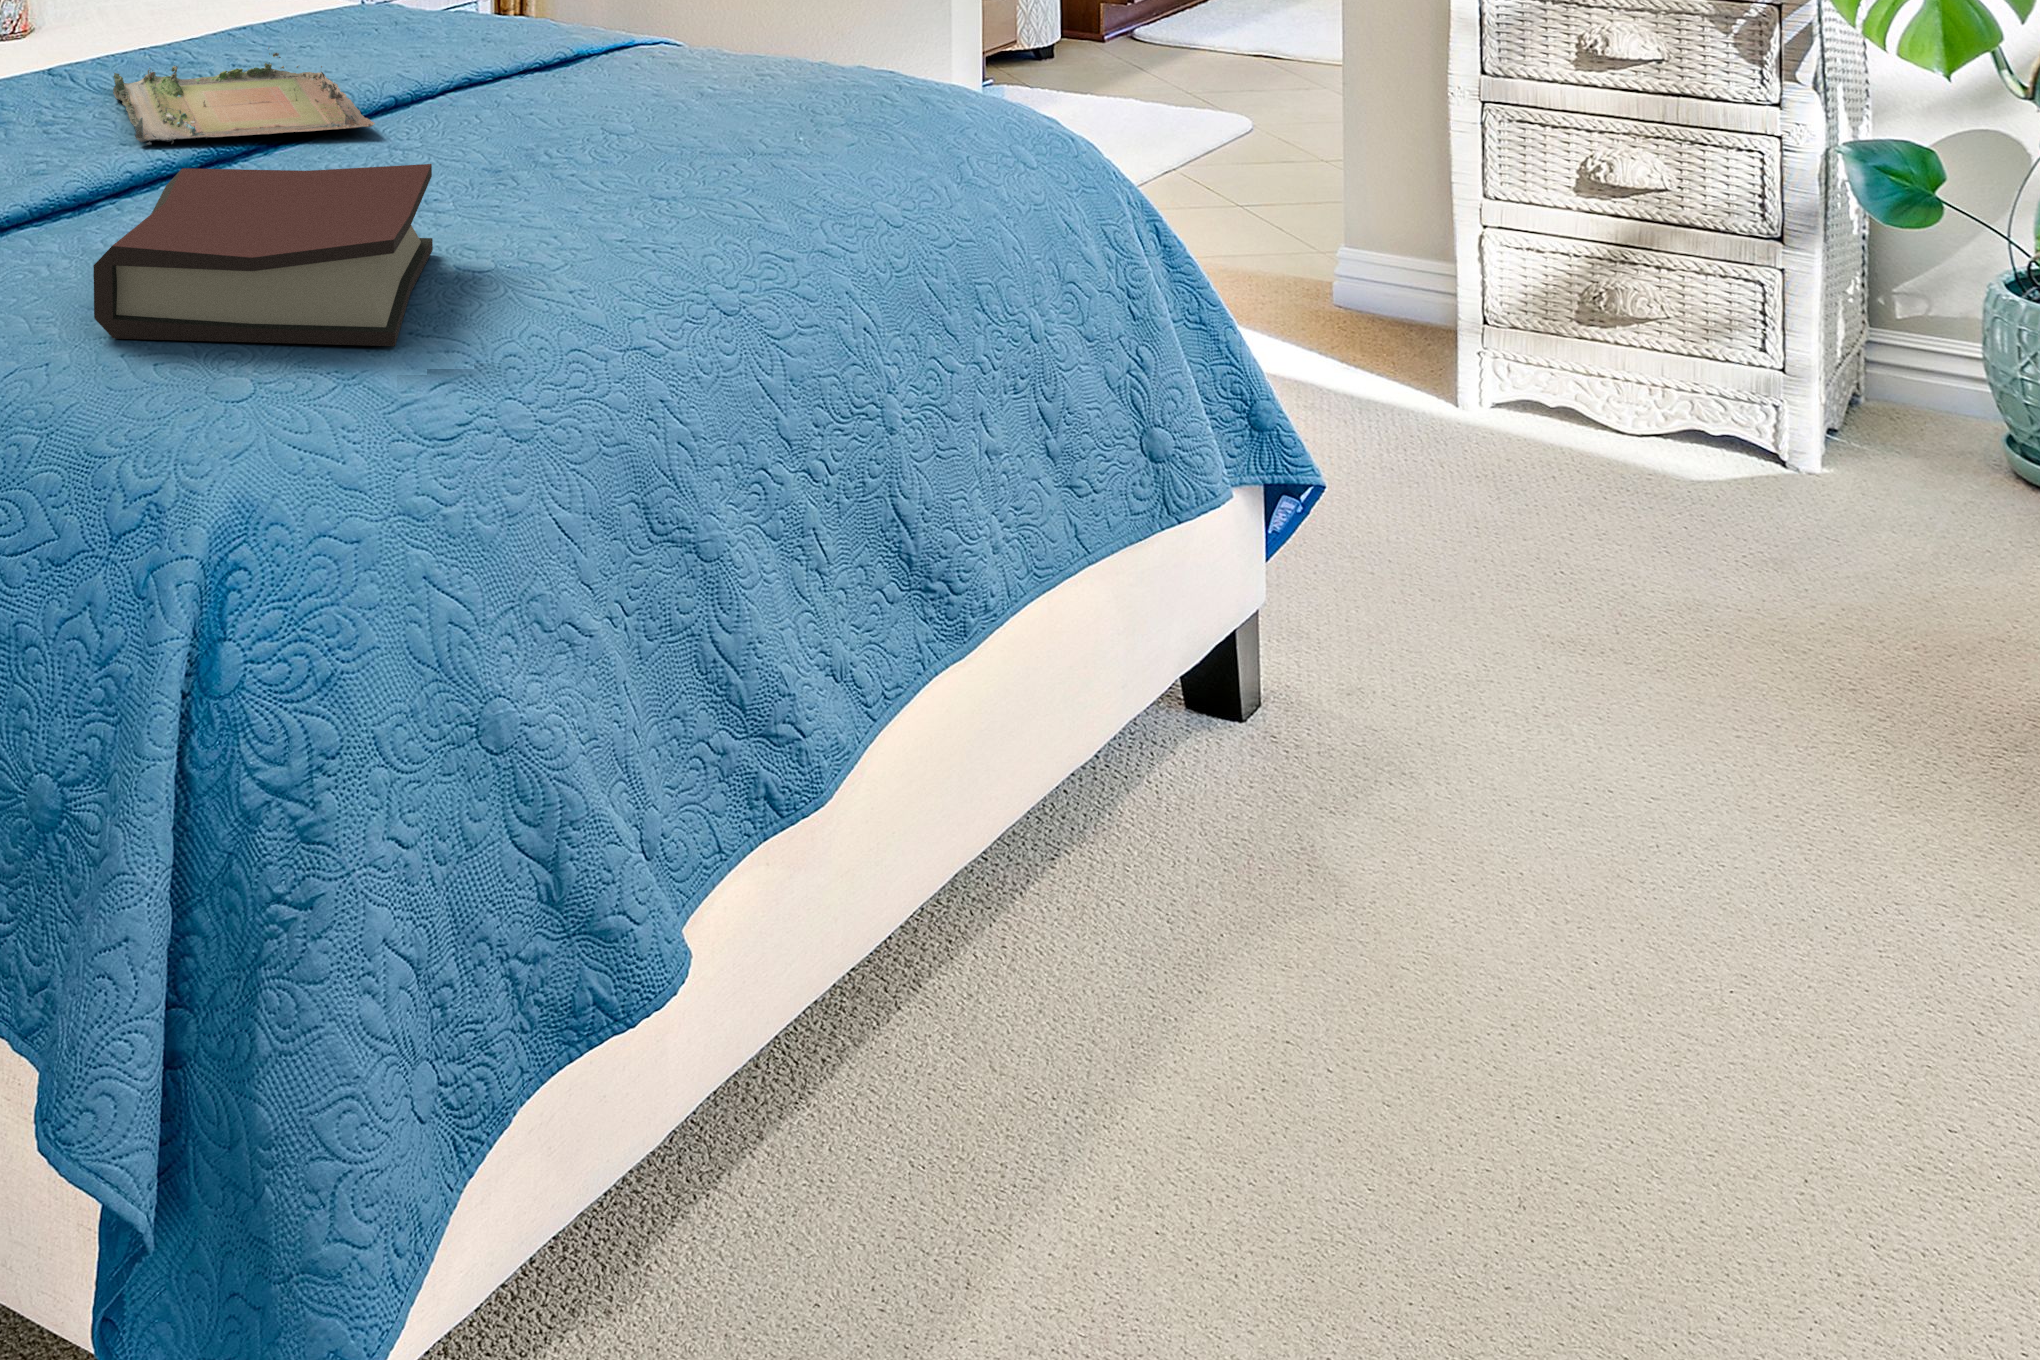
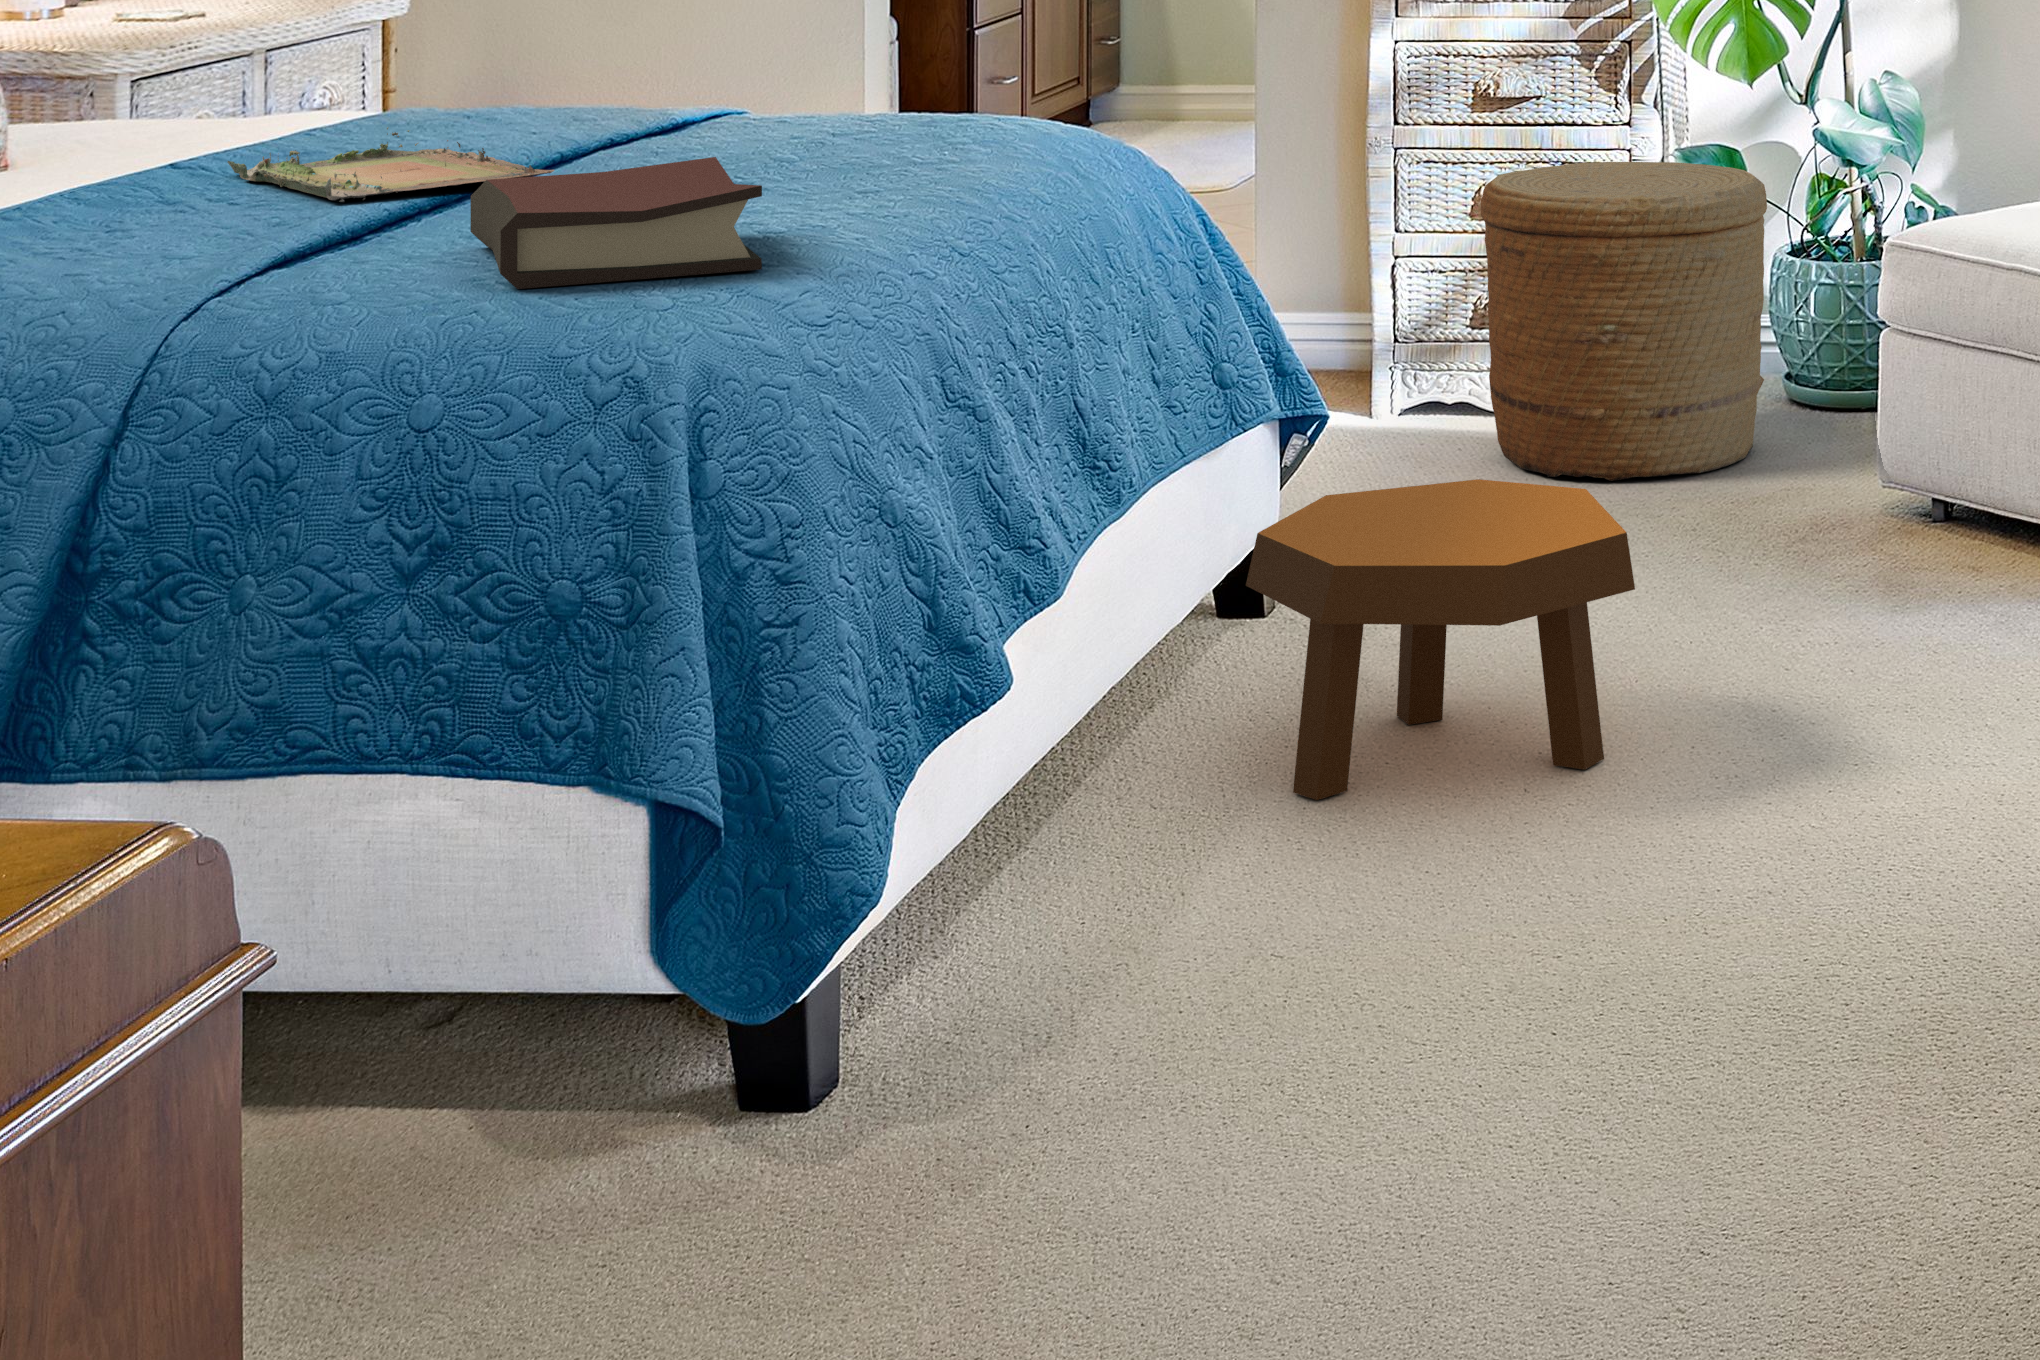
woven basket: none [1574,151,1970,583] -> present [1481,162,1767,481]
footstool: none [1132,642,1687,1167] -> present [1246,479,1635,800]

